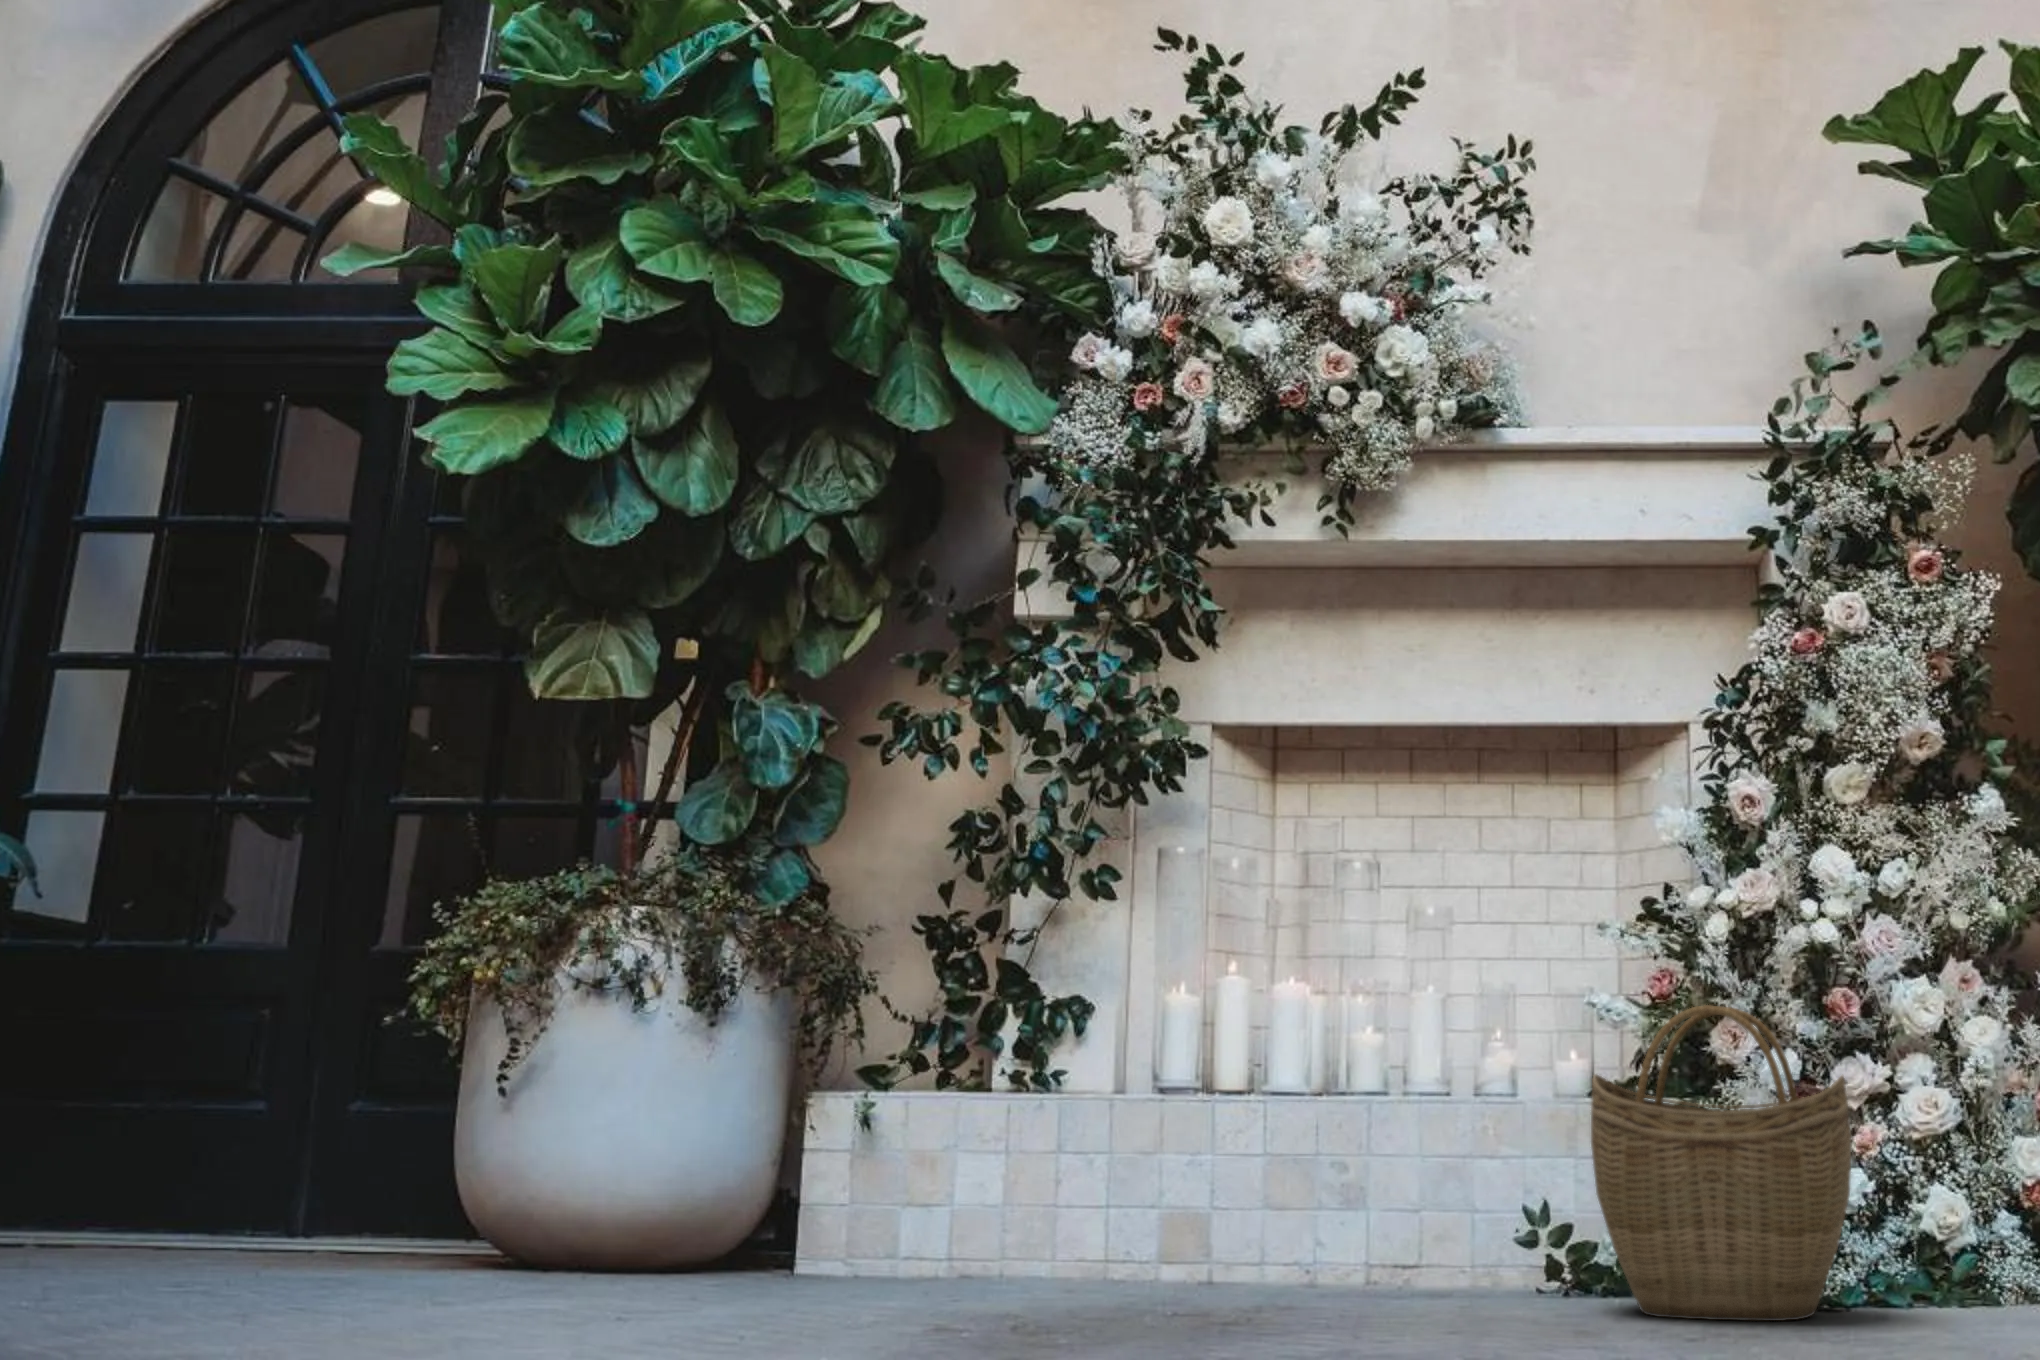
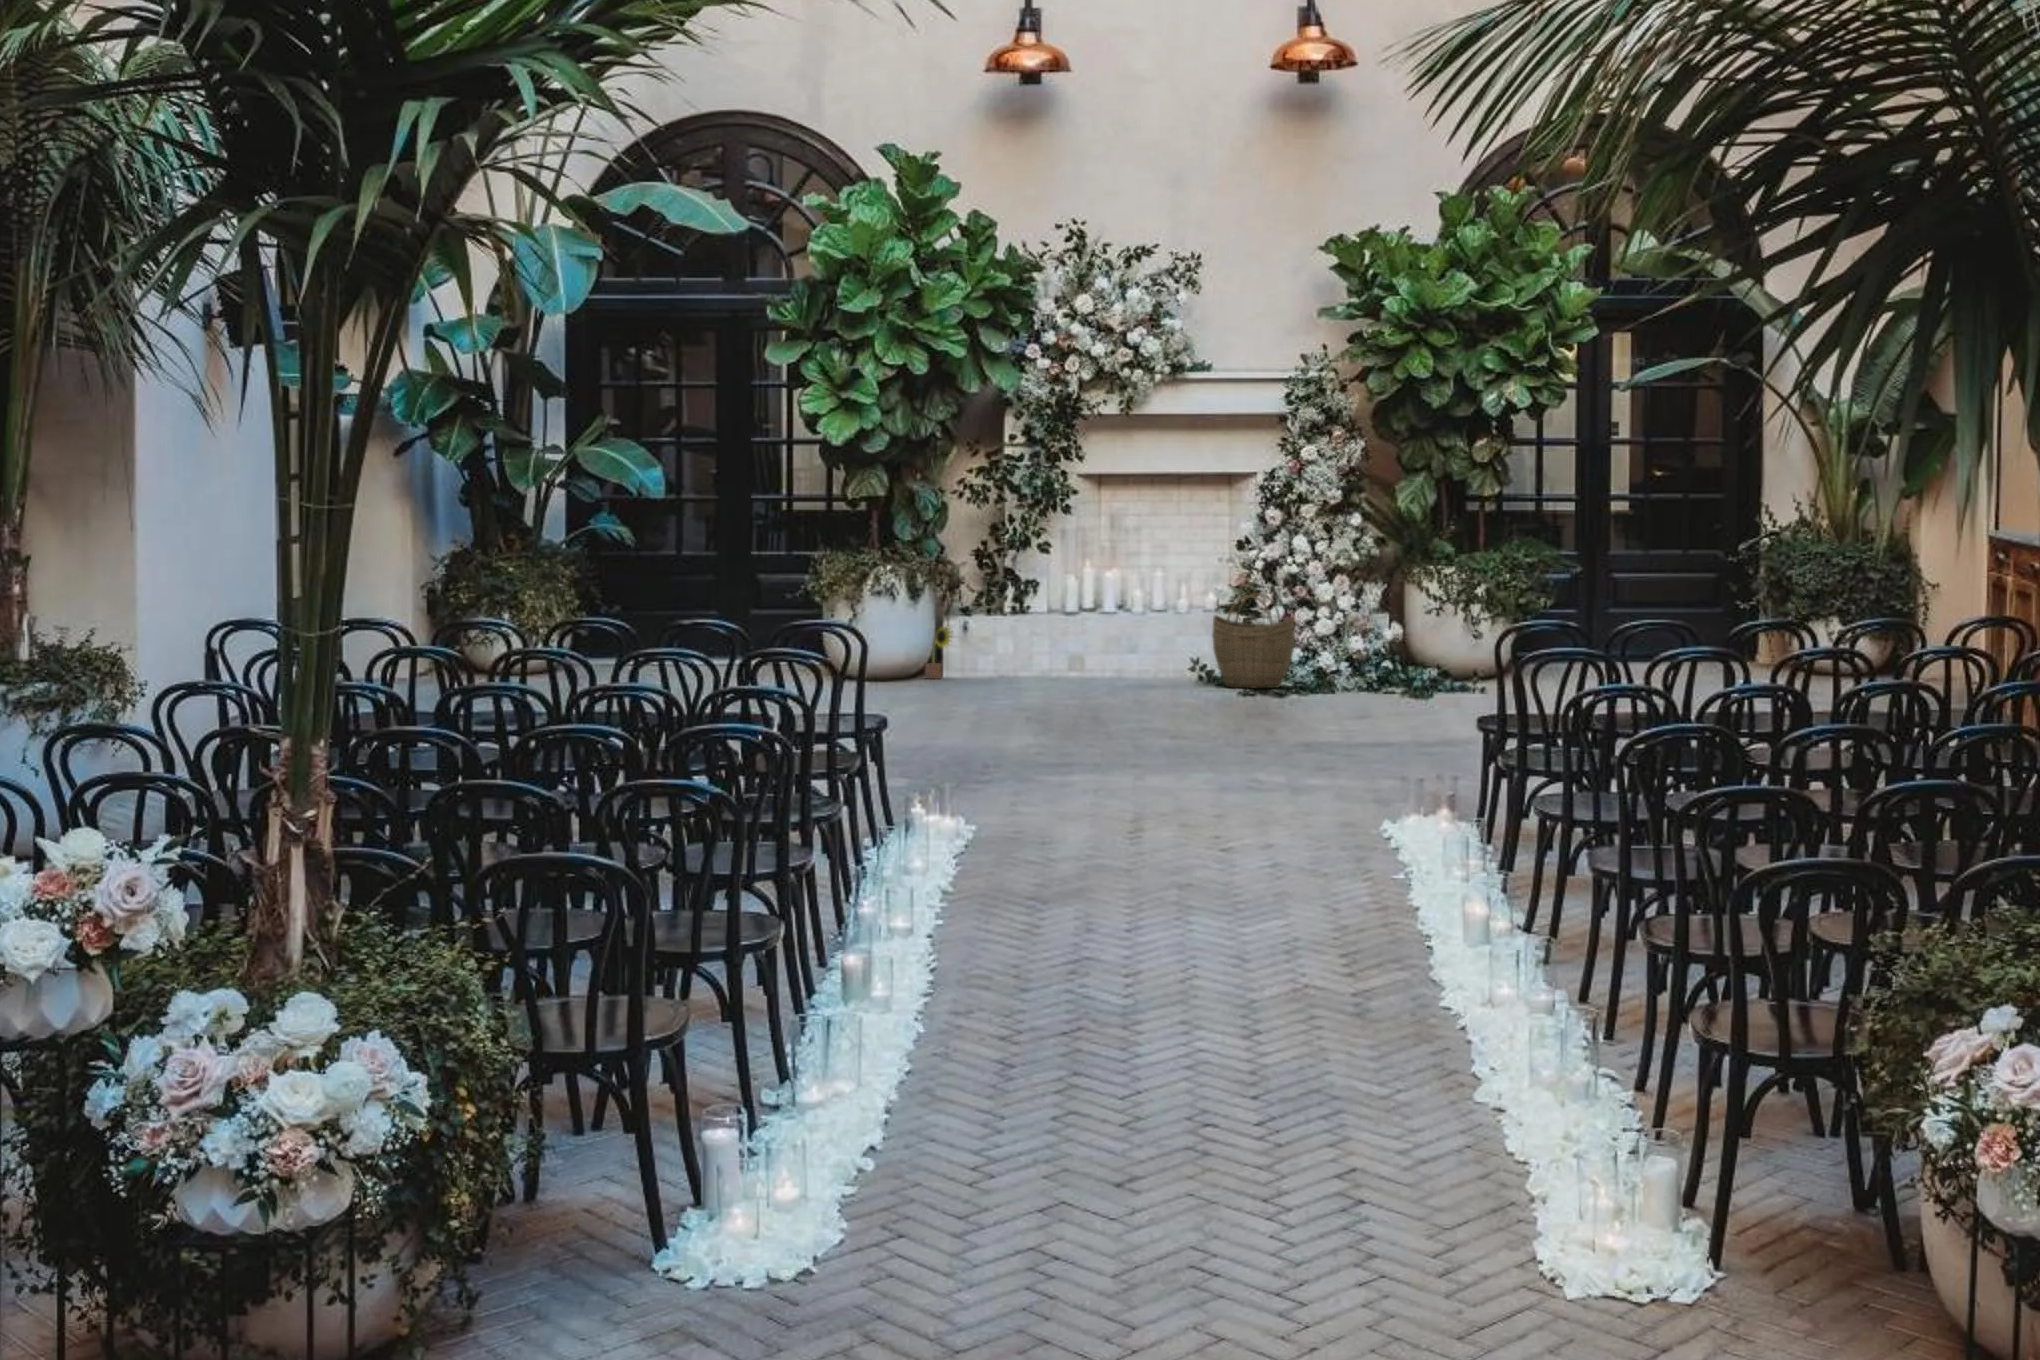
decorative plant: none [728,1112,823,1284] -> present [925,627,951,679]

